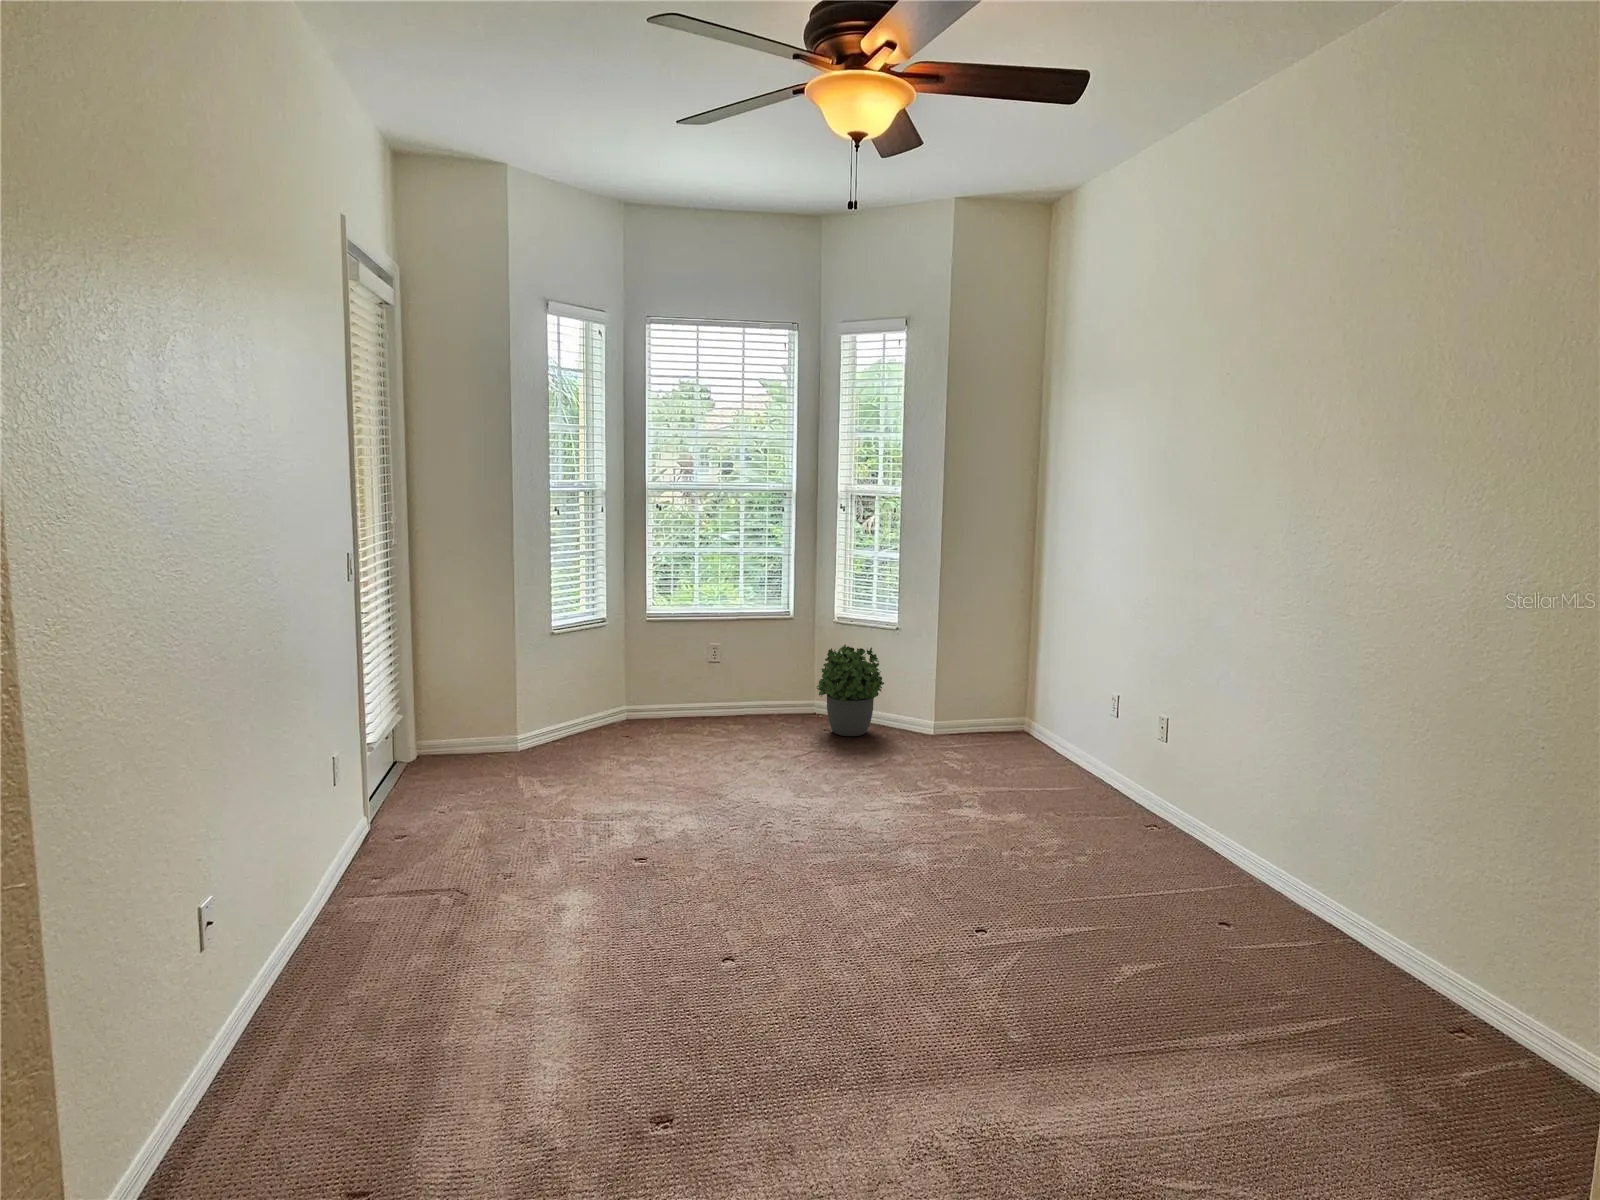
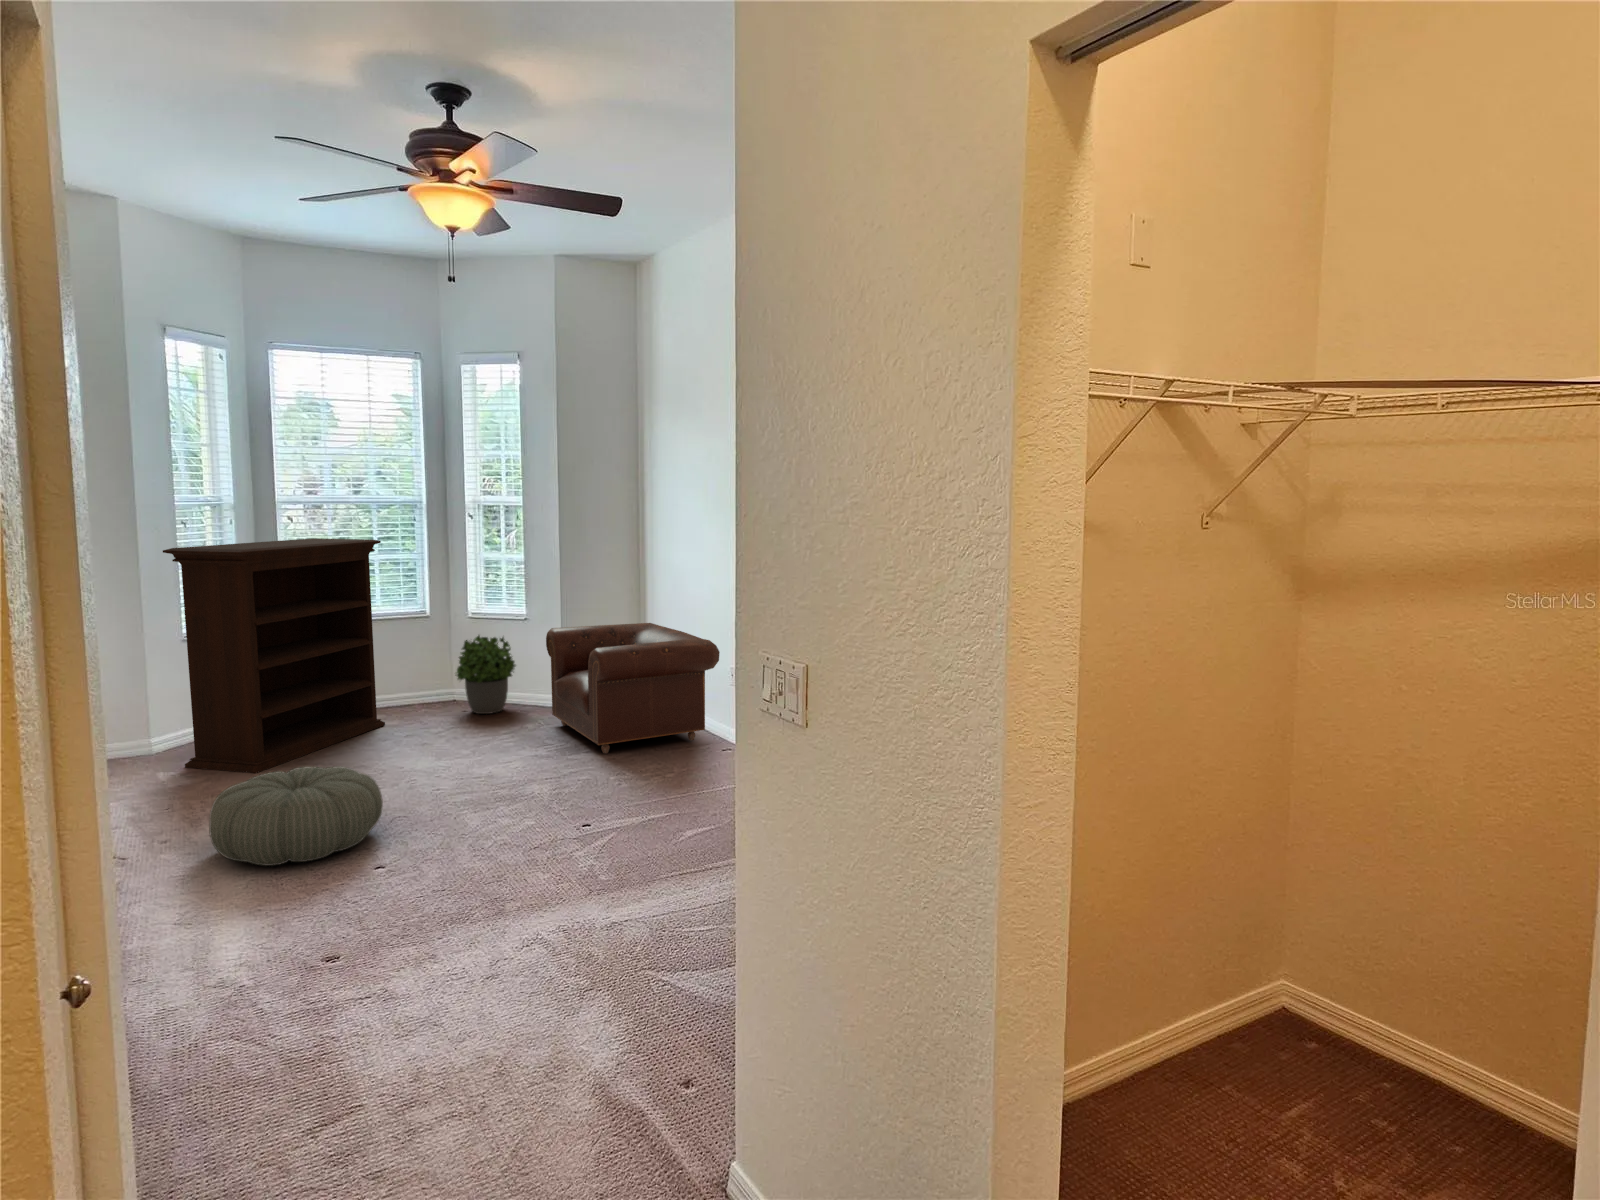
bookshelf: none [533,529,747,790] -> present [163,538,385,773]
armchair: none [922,646,1150,815] -> present [546,623,720,753]
pouf: none [547,810,734,940] -> present [209,766,383,866]

